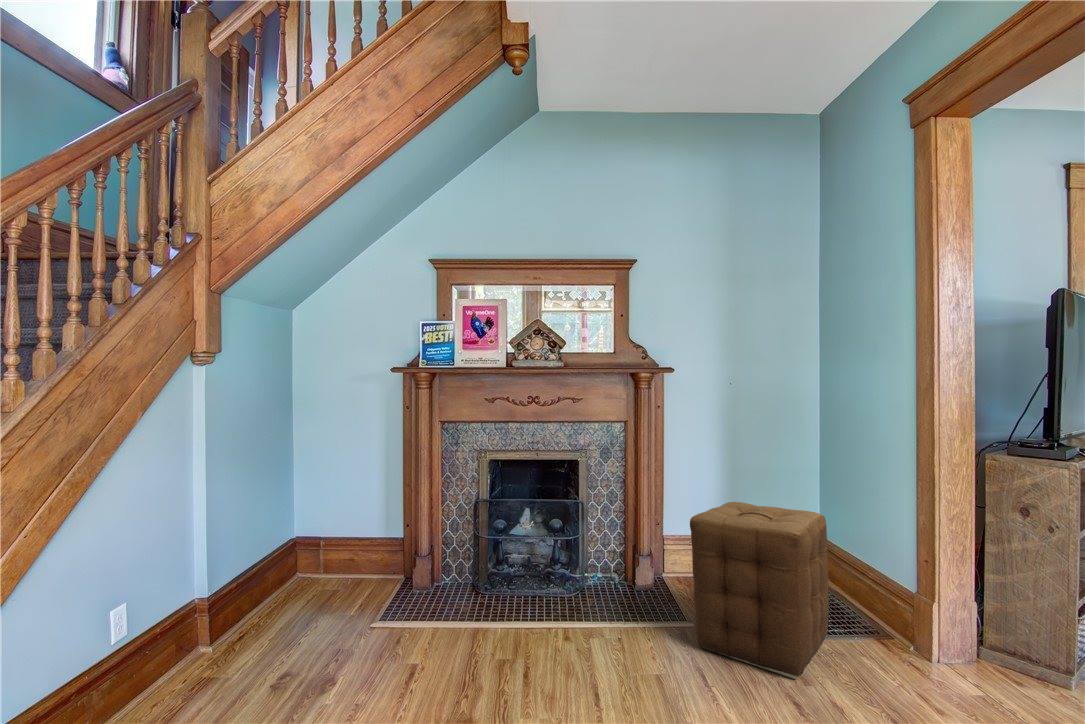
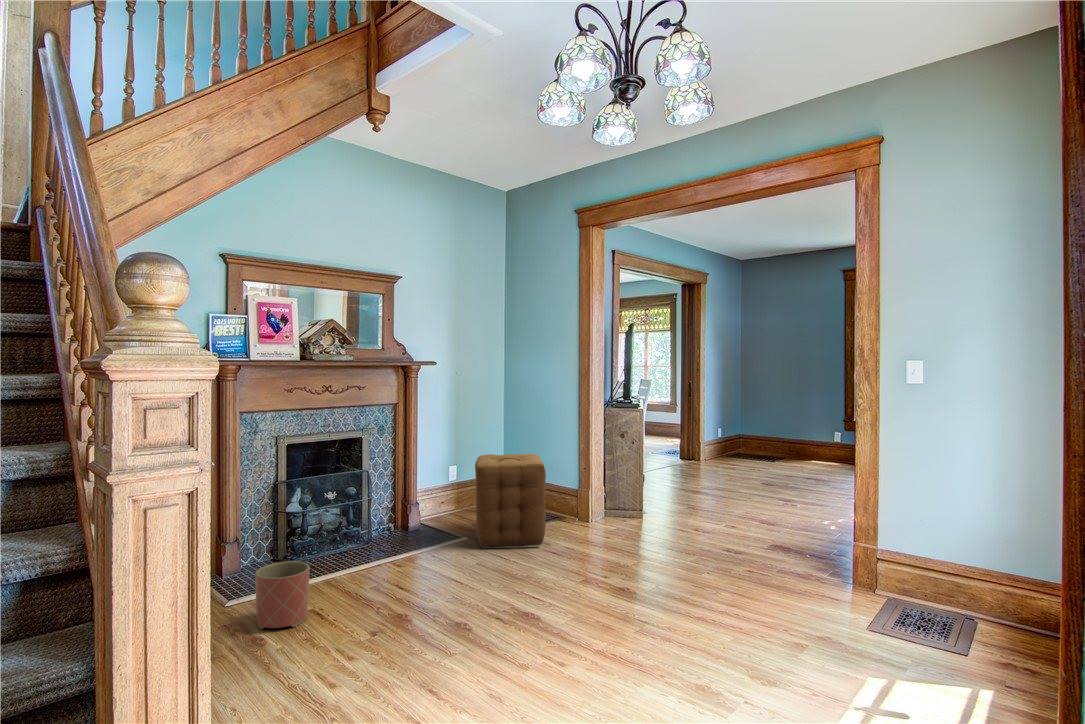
planter: none [339,595,401,683] -> present [255,561,310,629]

